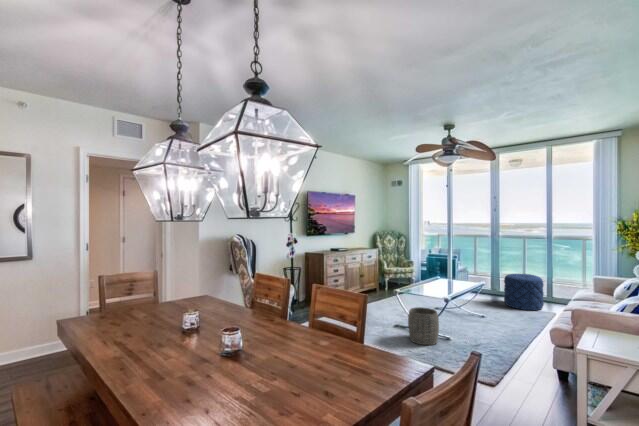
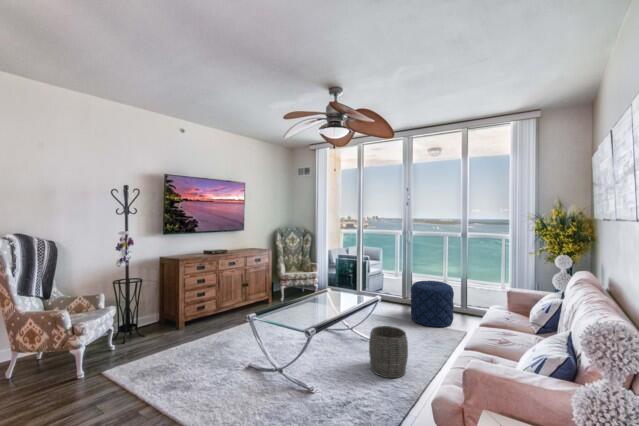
woven basket: present [408,307,439,345] -> present [369,326,408,378]

